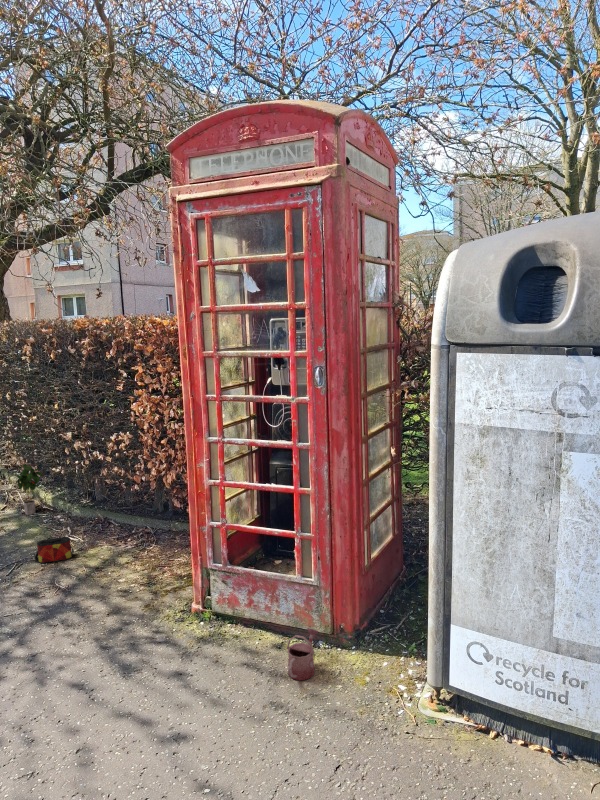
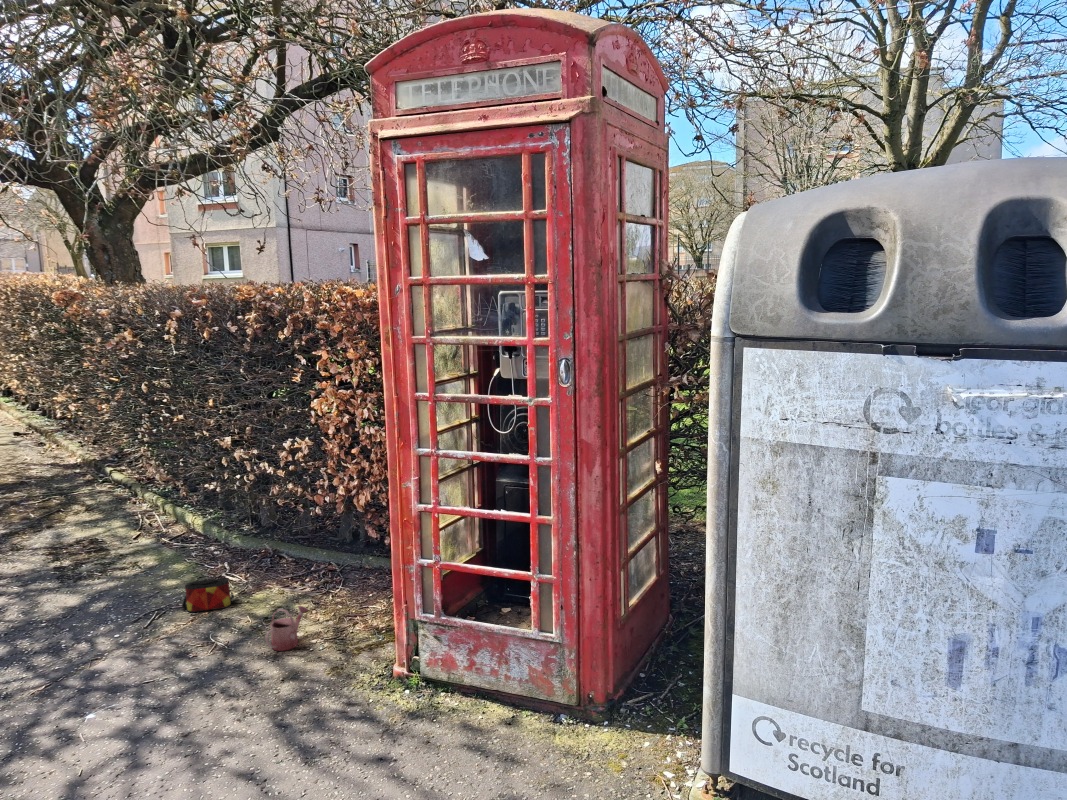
potted plant: present [17,464,42,515] -> none [154,479,188,548]
watering can: present [287,629,318,681] -> present [265,606,308,651]

